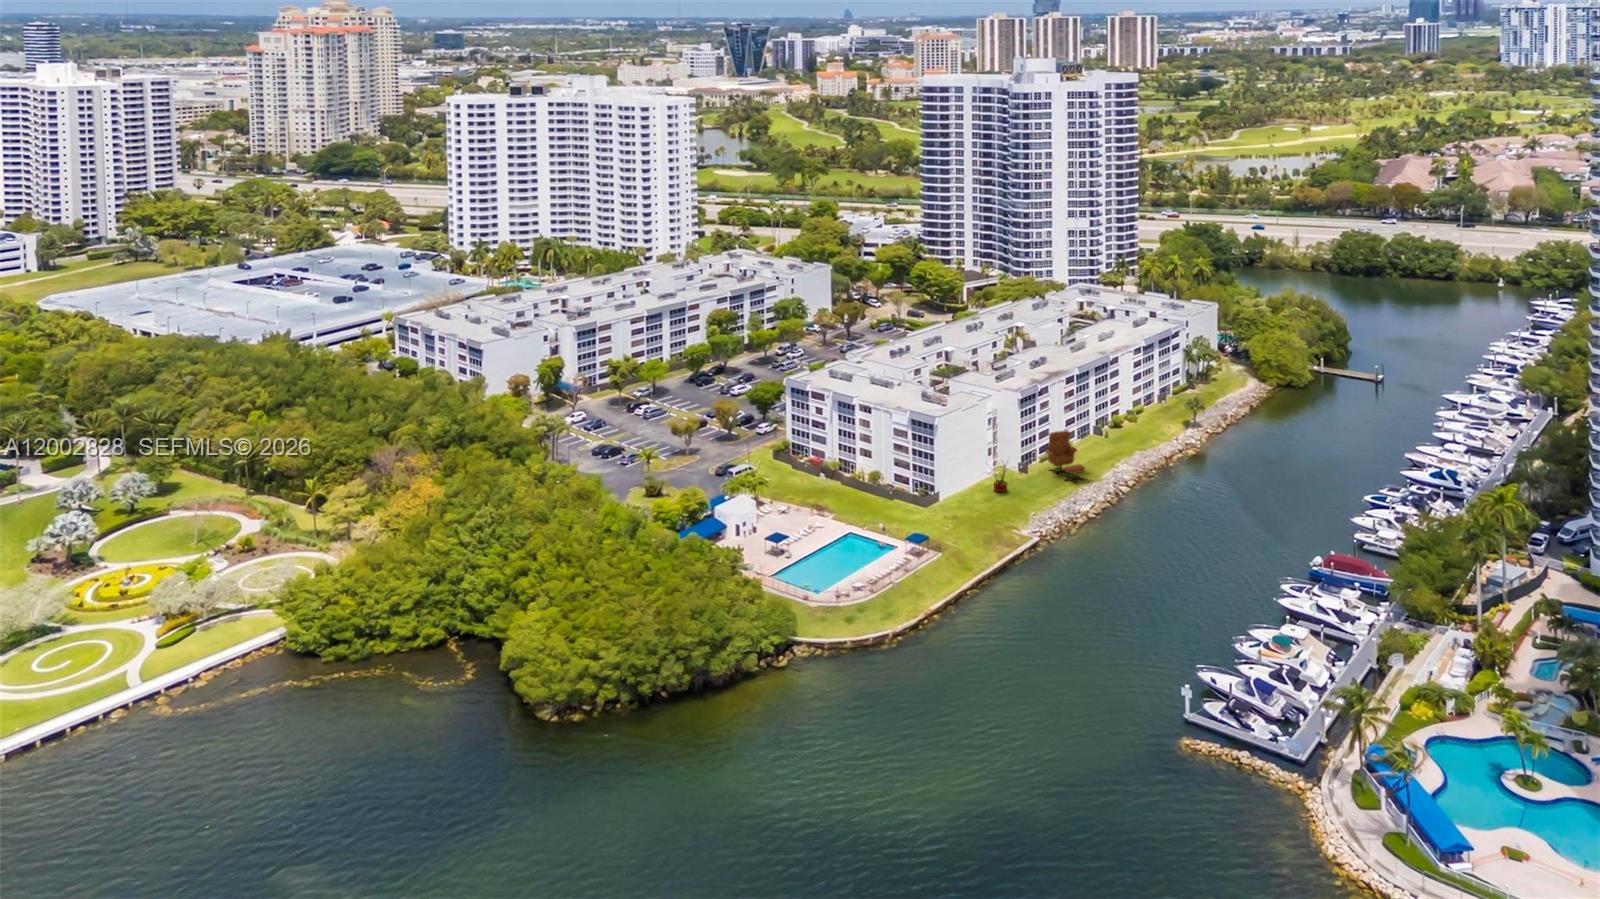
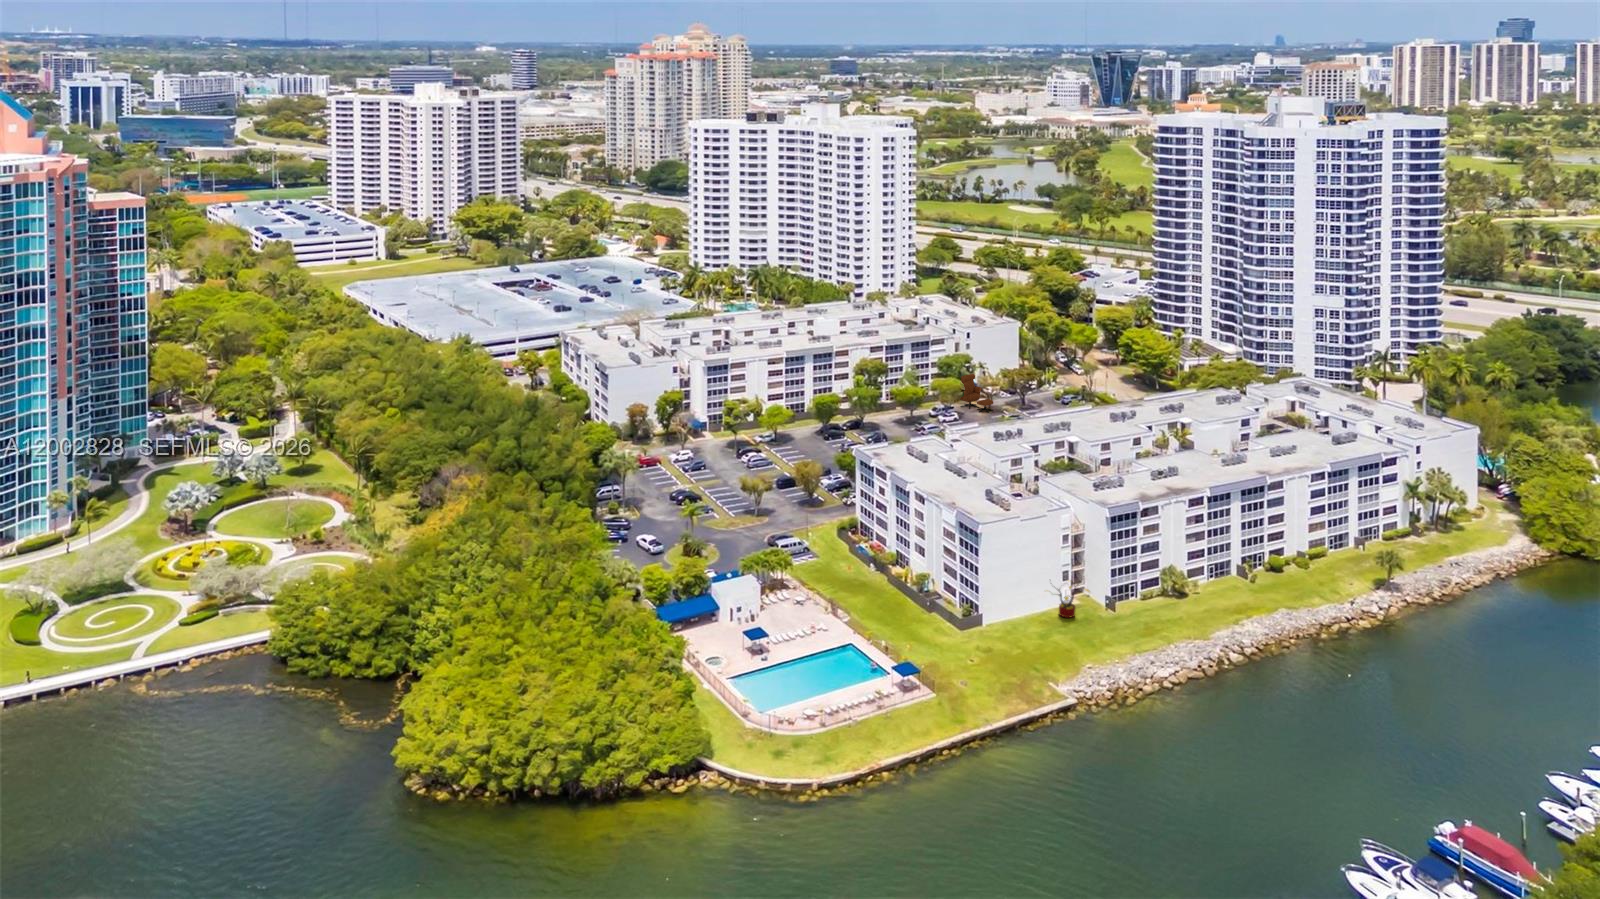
lounge chair: present [1045,430,1085,481] -> present [960,374,993,413]

